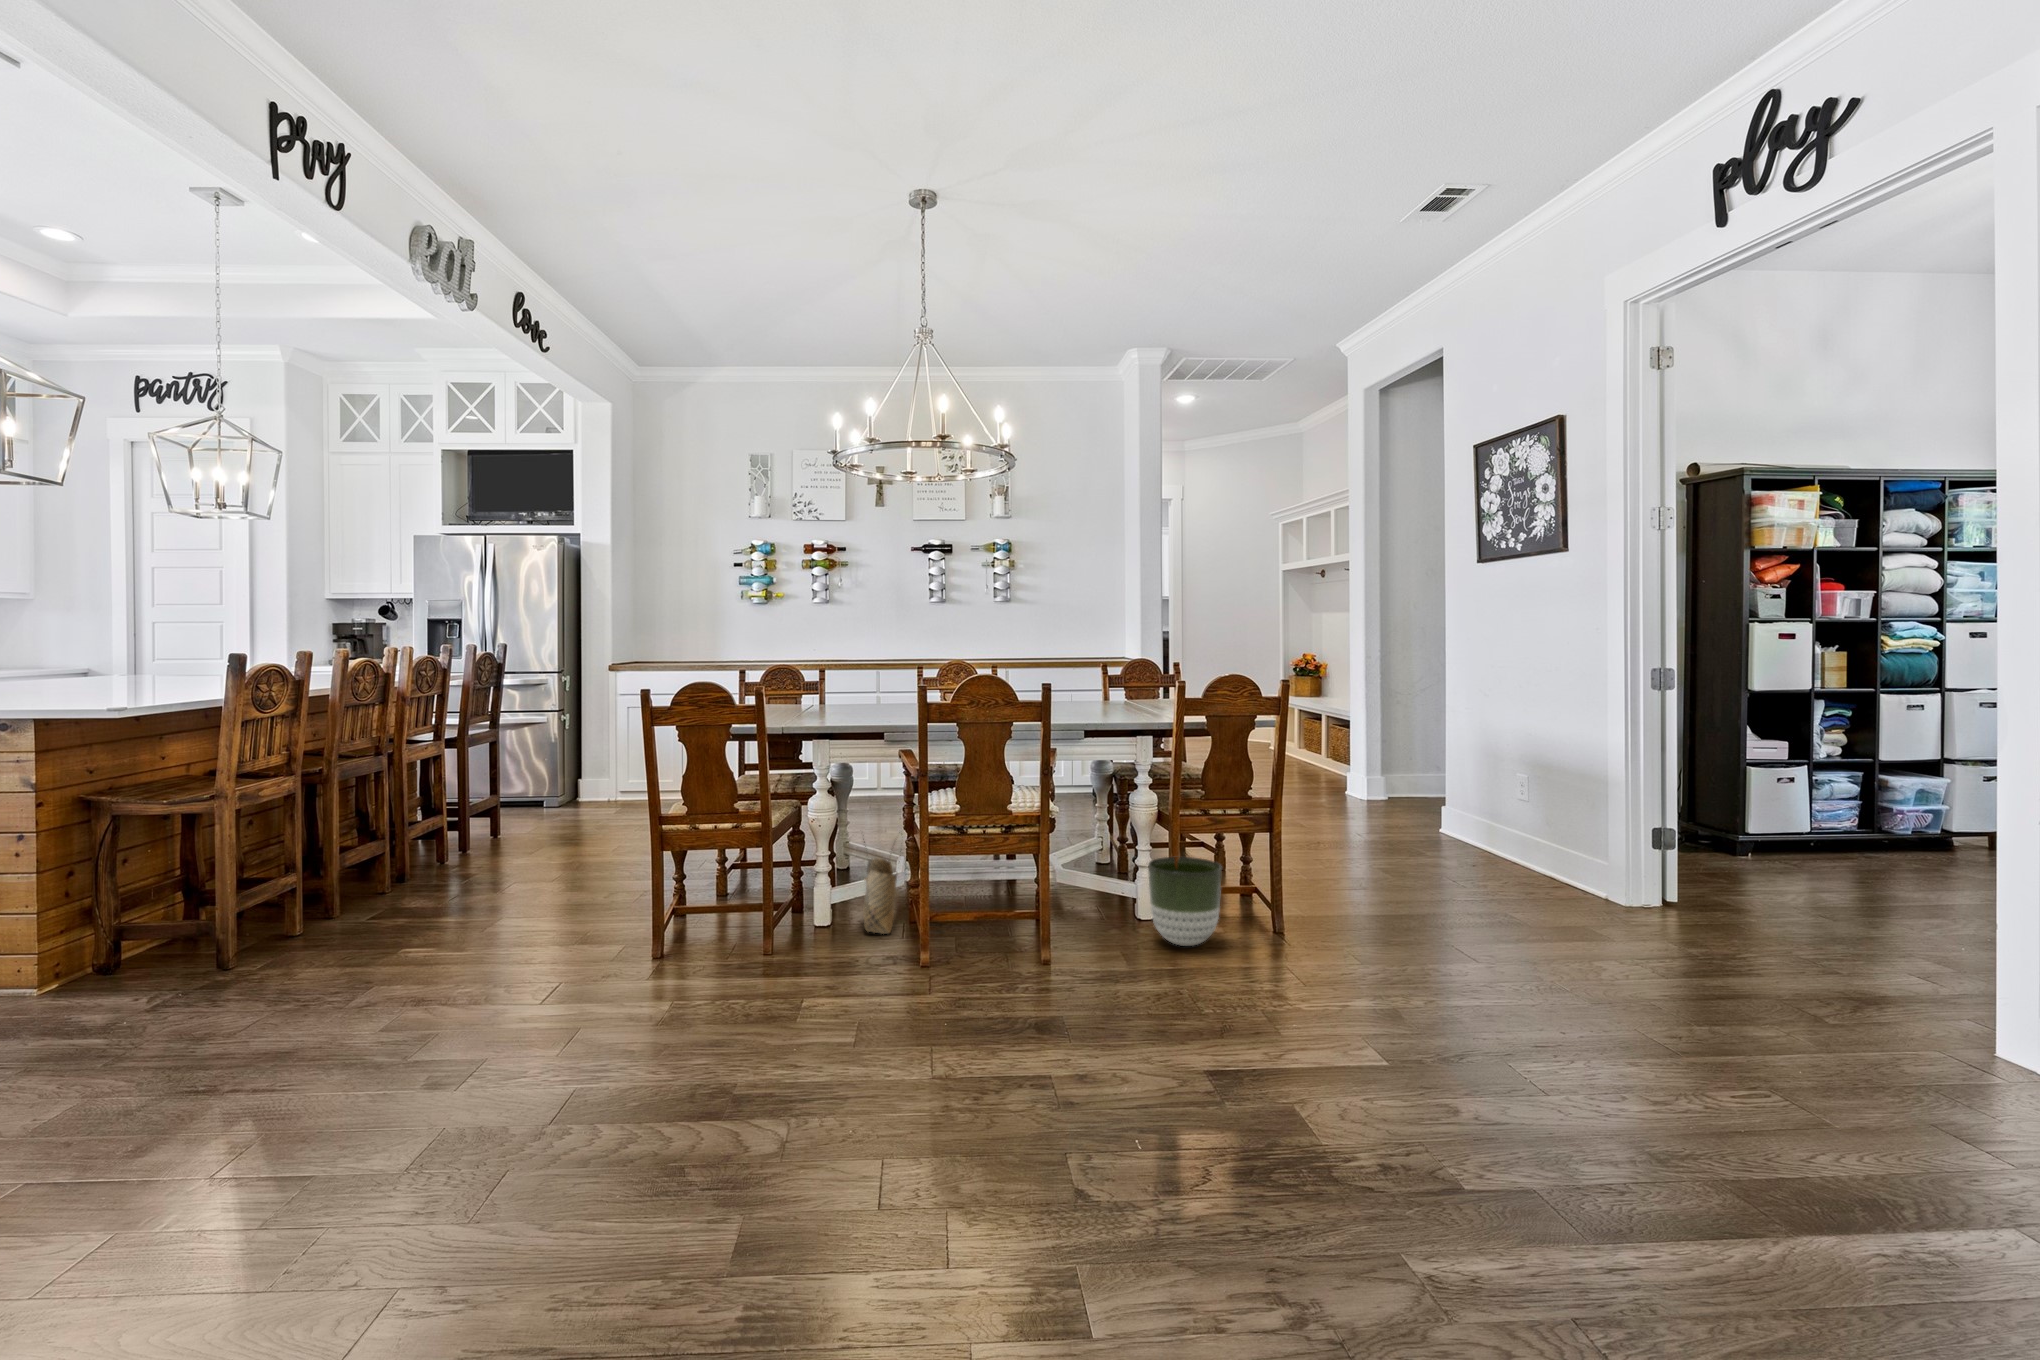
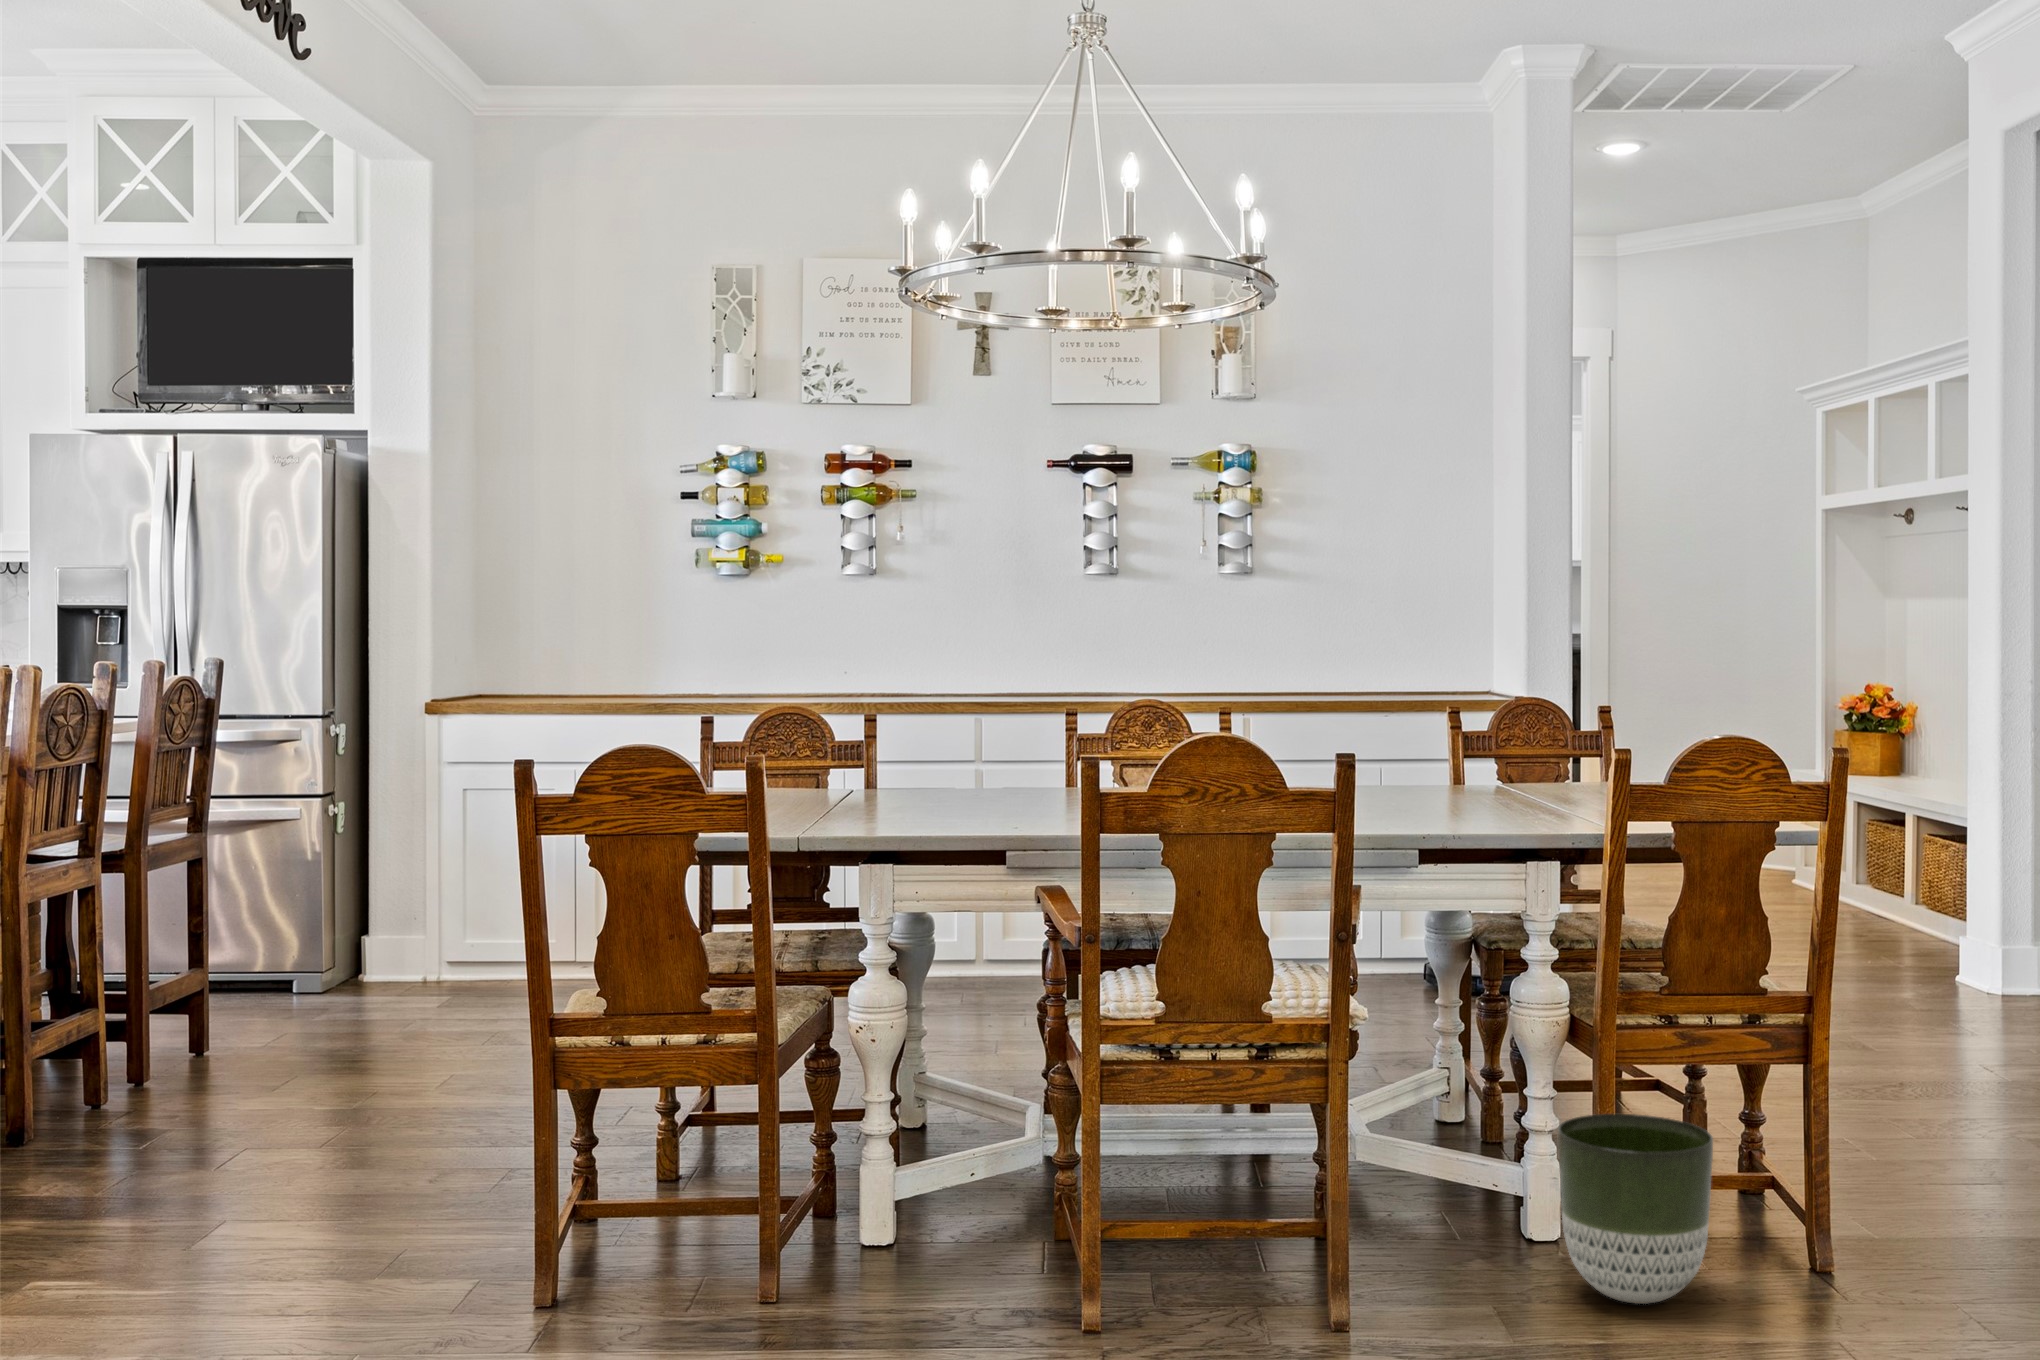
woven basket: present [863,838,897,934] -> none [954,1052,1042,1270]

